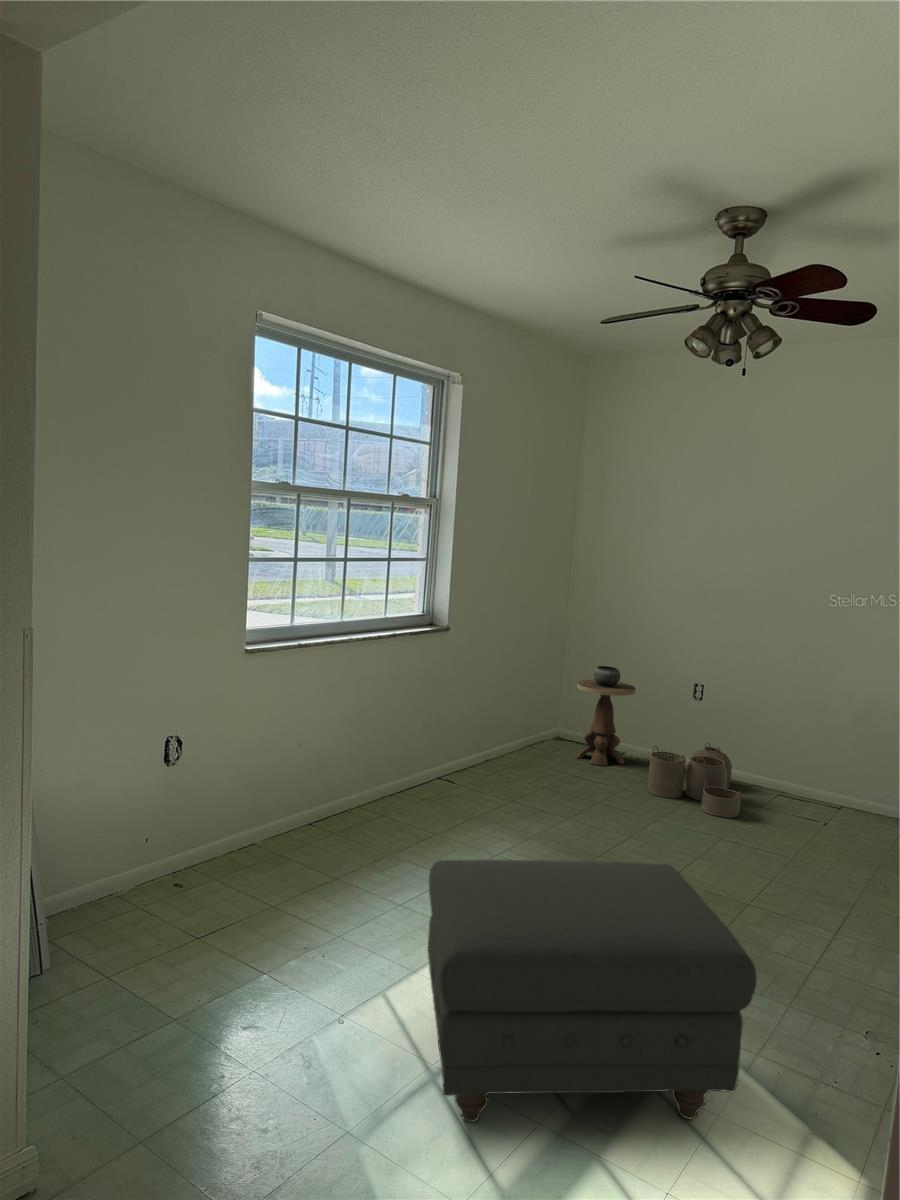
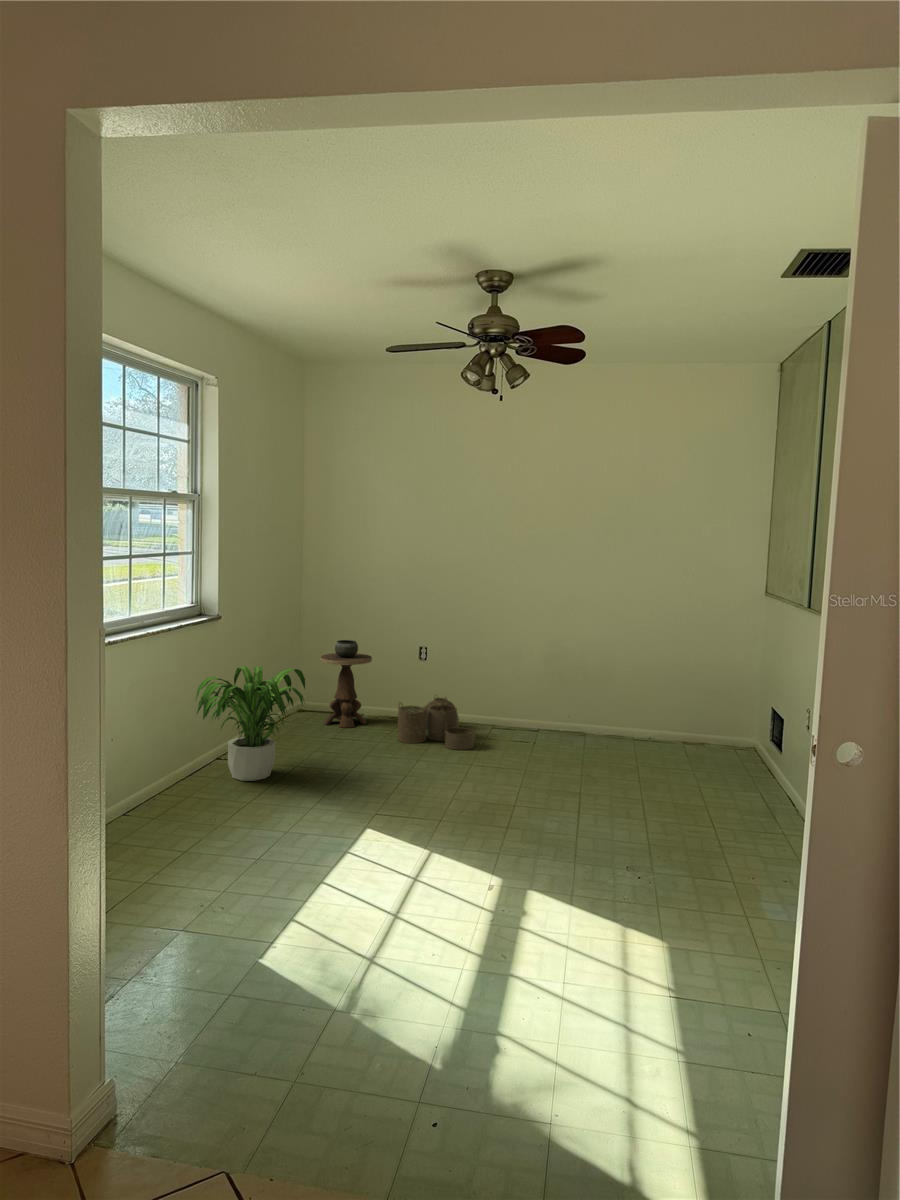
potted plant: none [409,684,529,809] -> present [196,666,305,781]
ottoman: present [428,860,757,1122] -> none [333,770,592,979]

